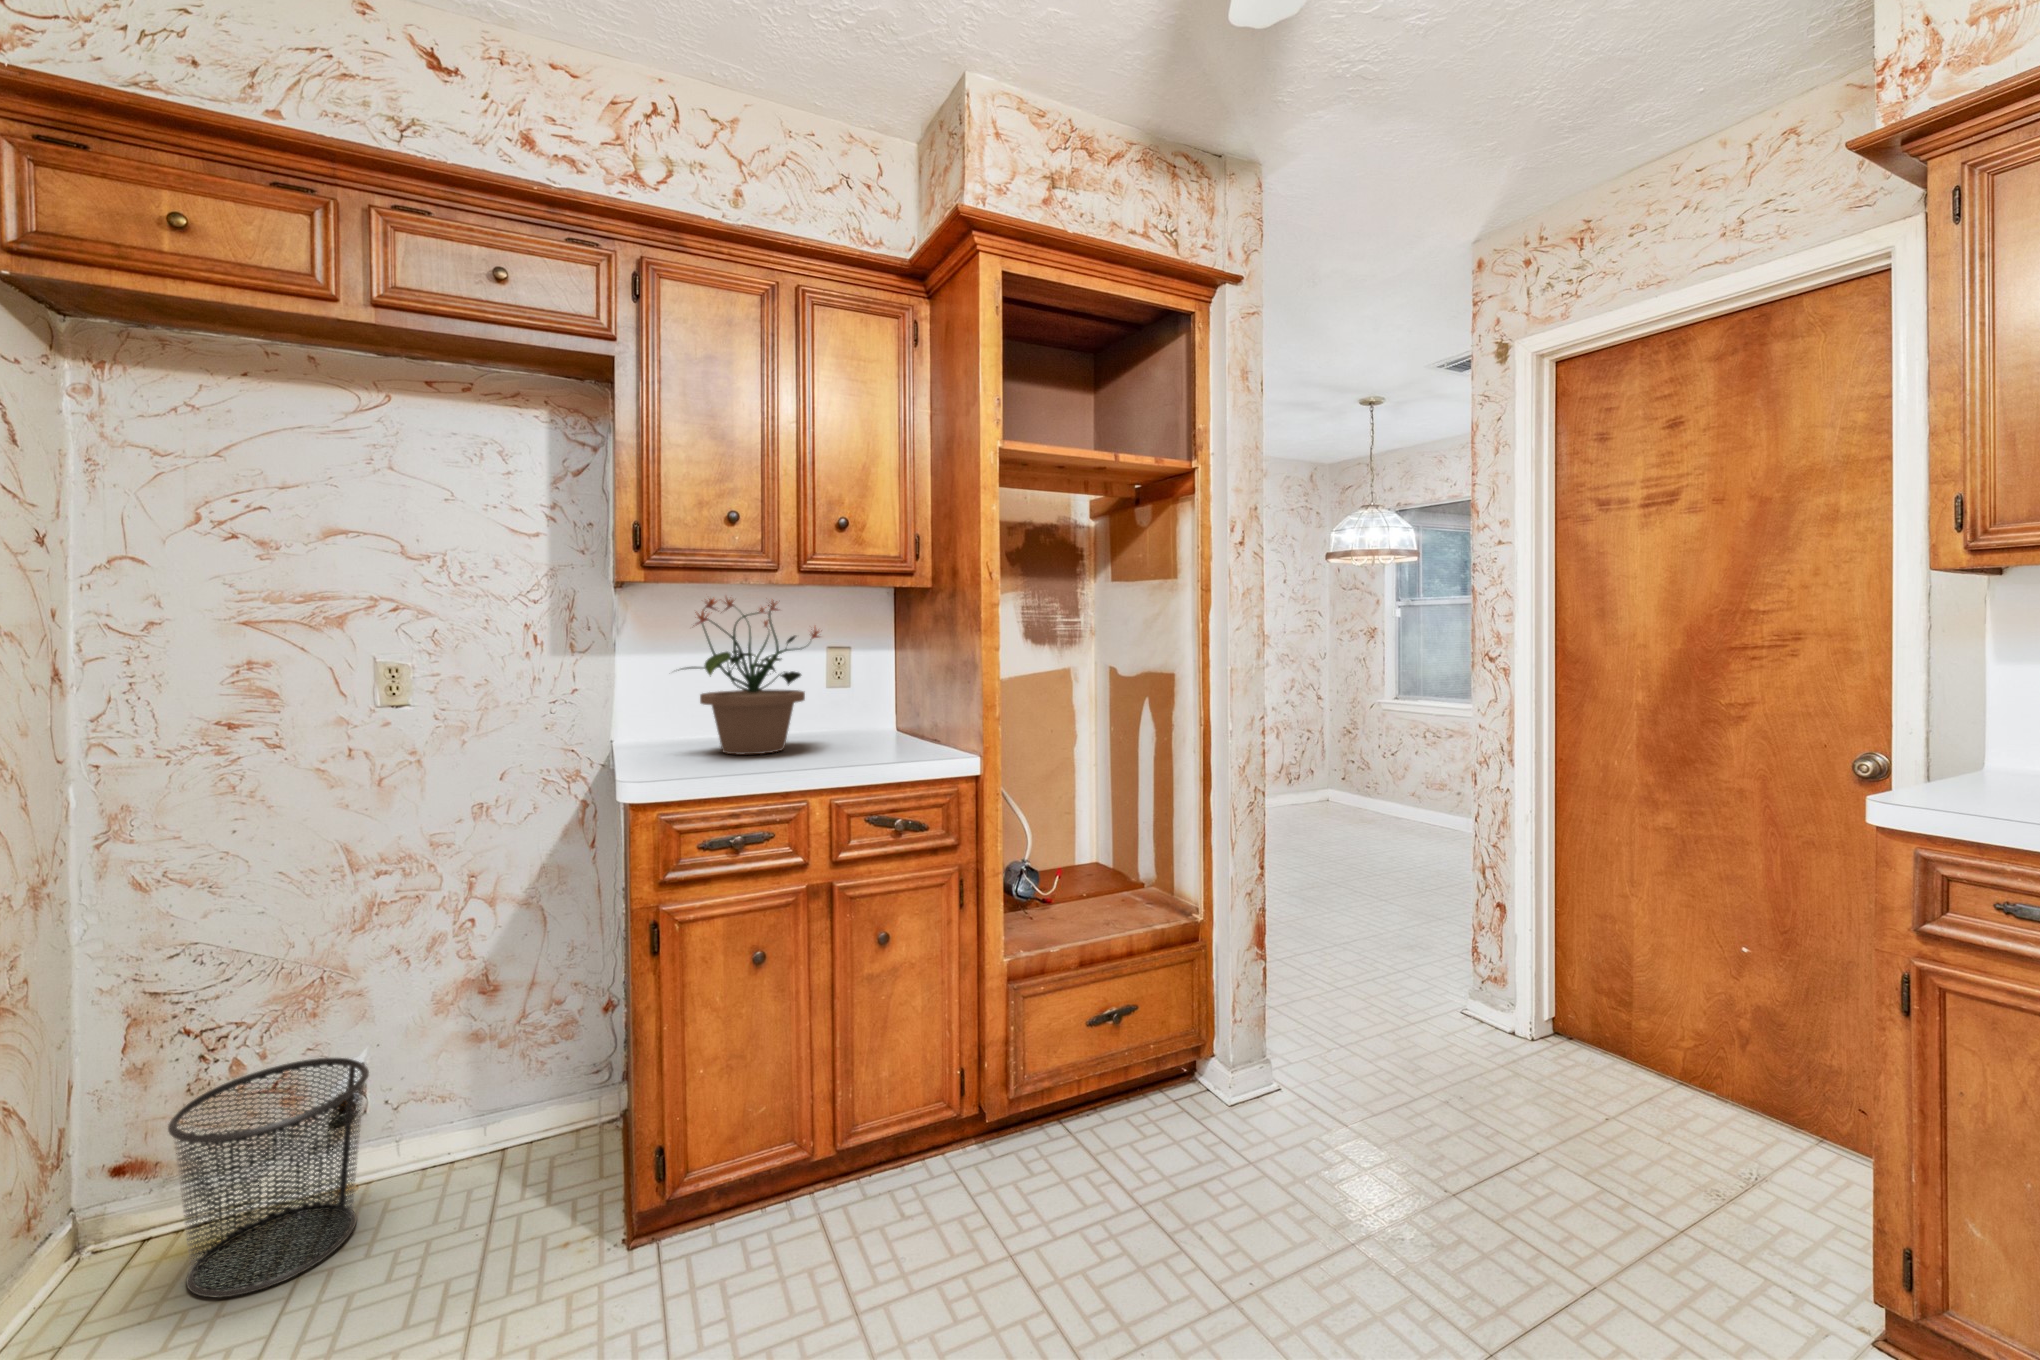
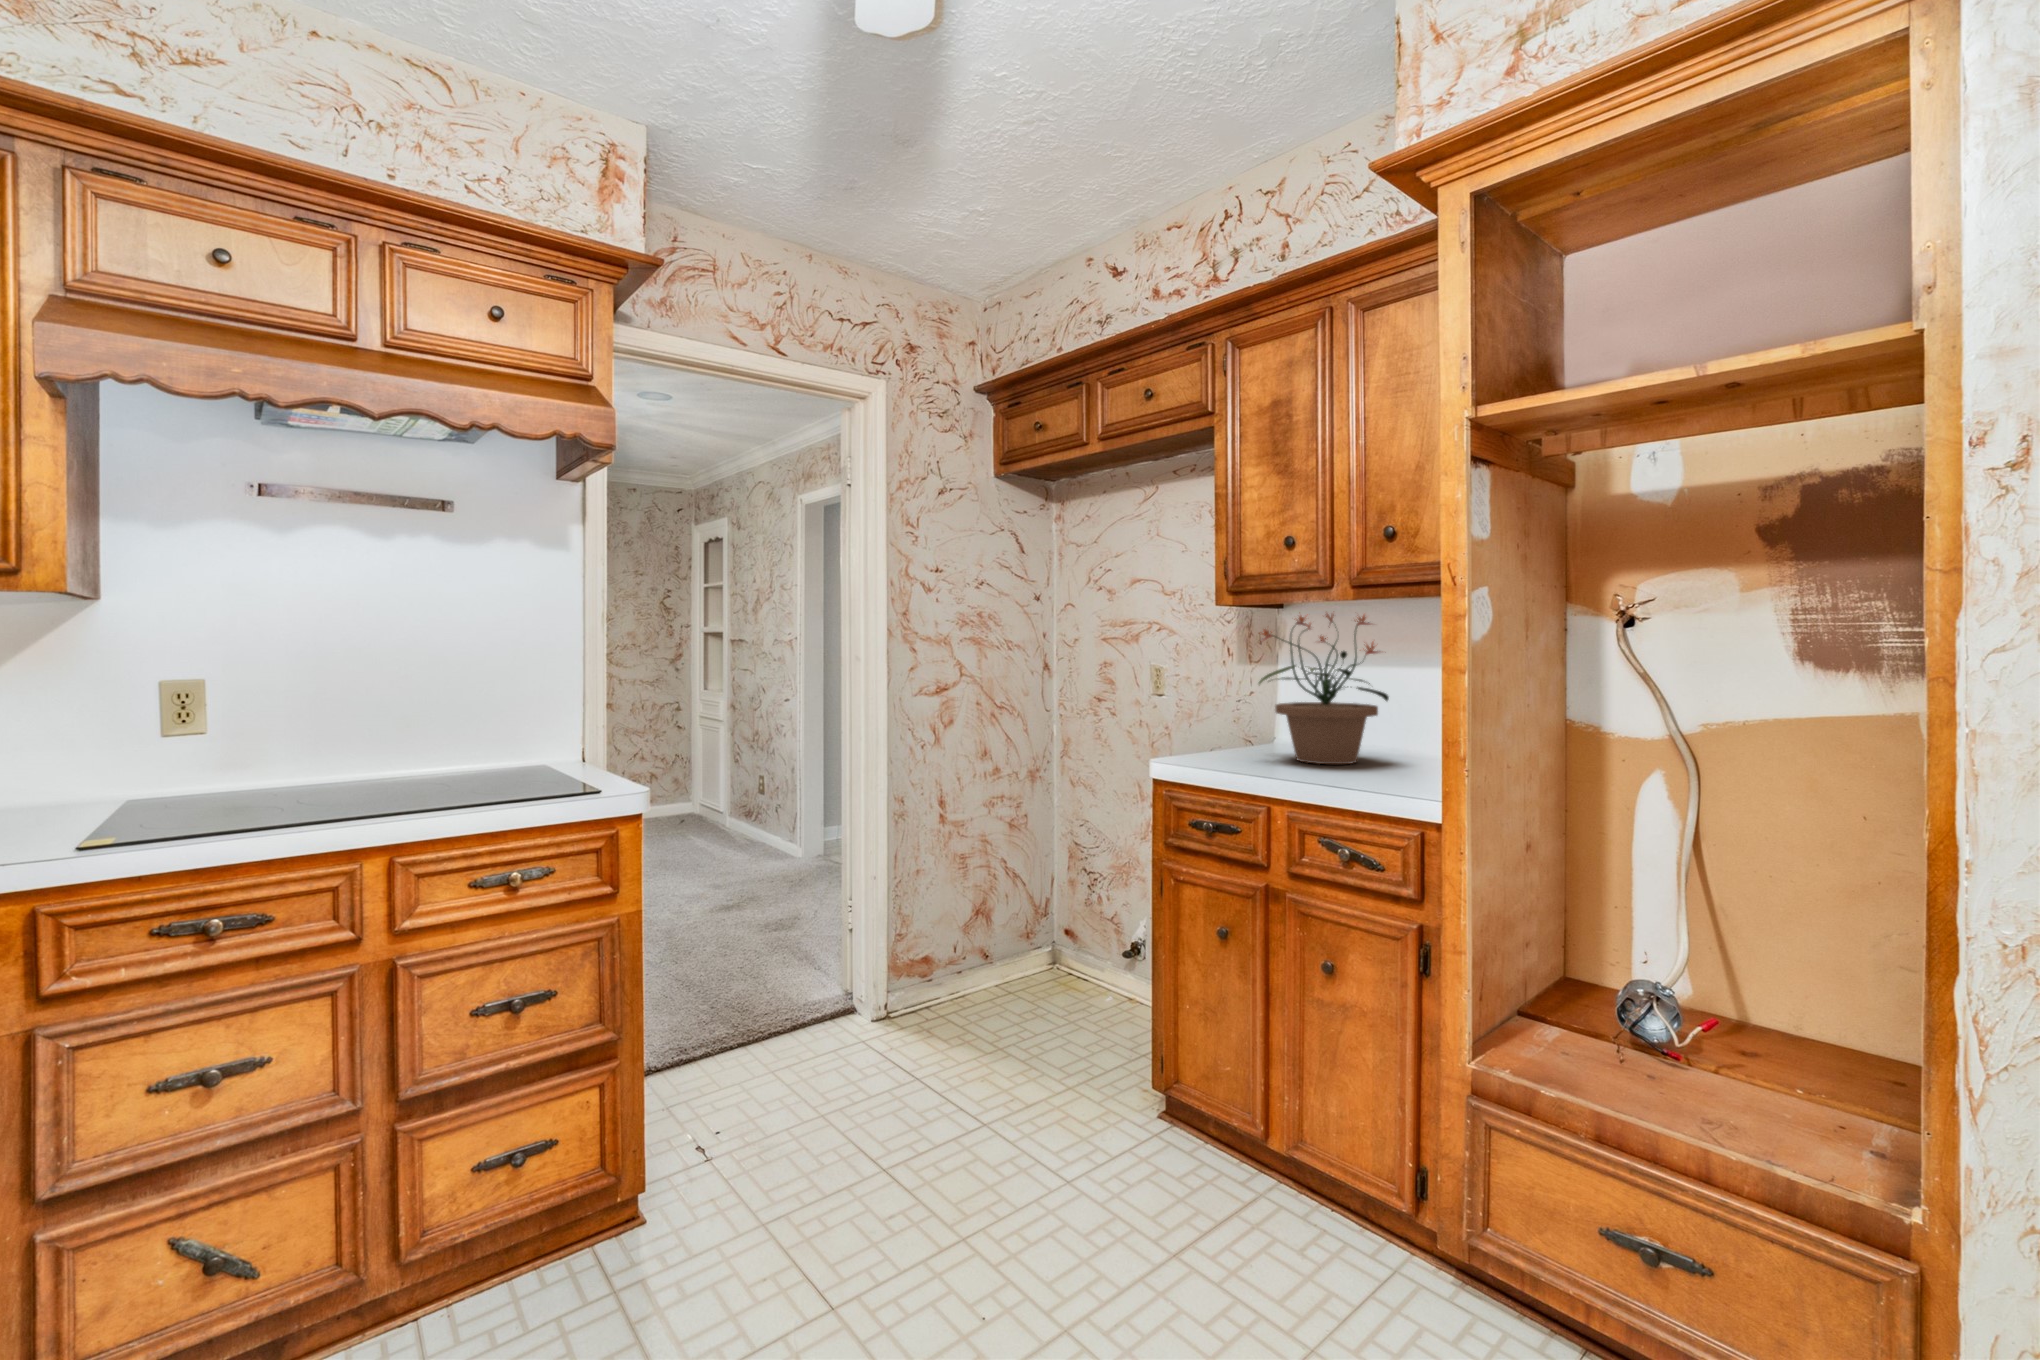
waste bin: present [168,1058,369,1298] -> none [1041,905,1129,1024]

